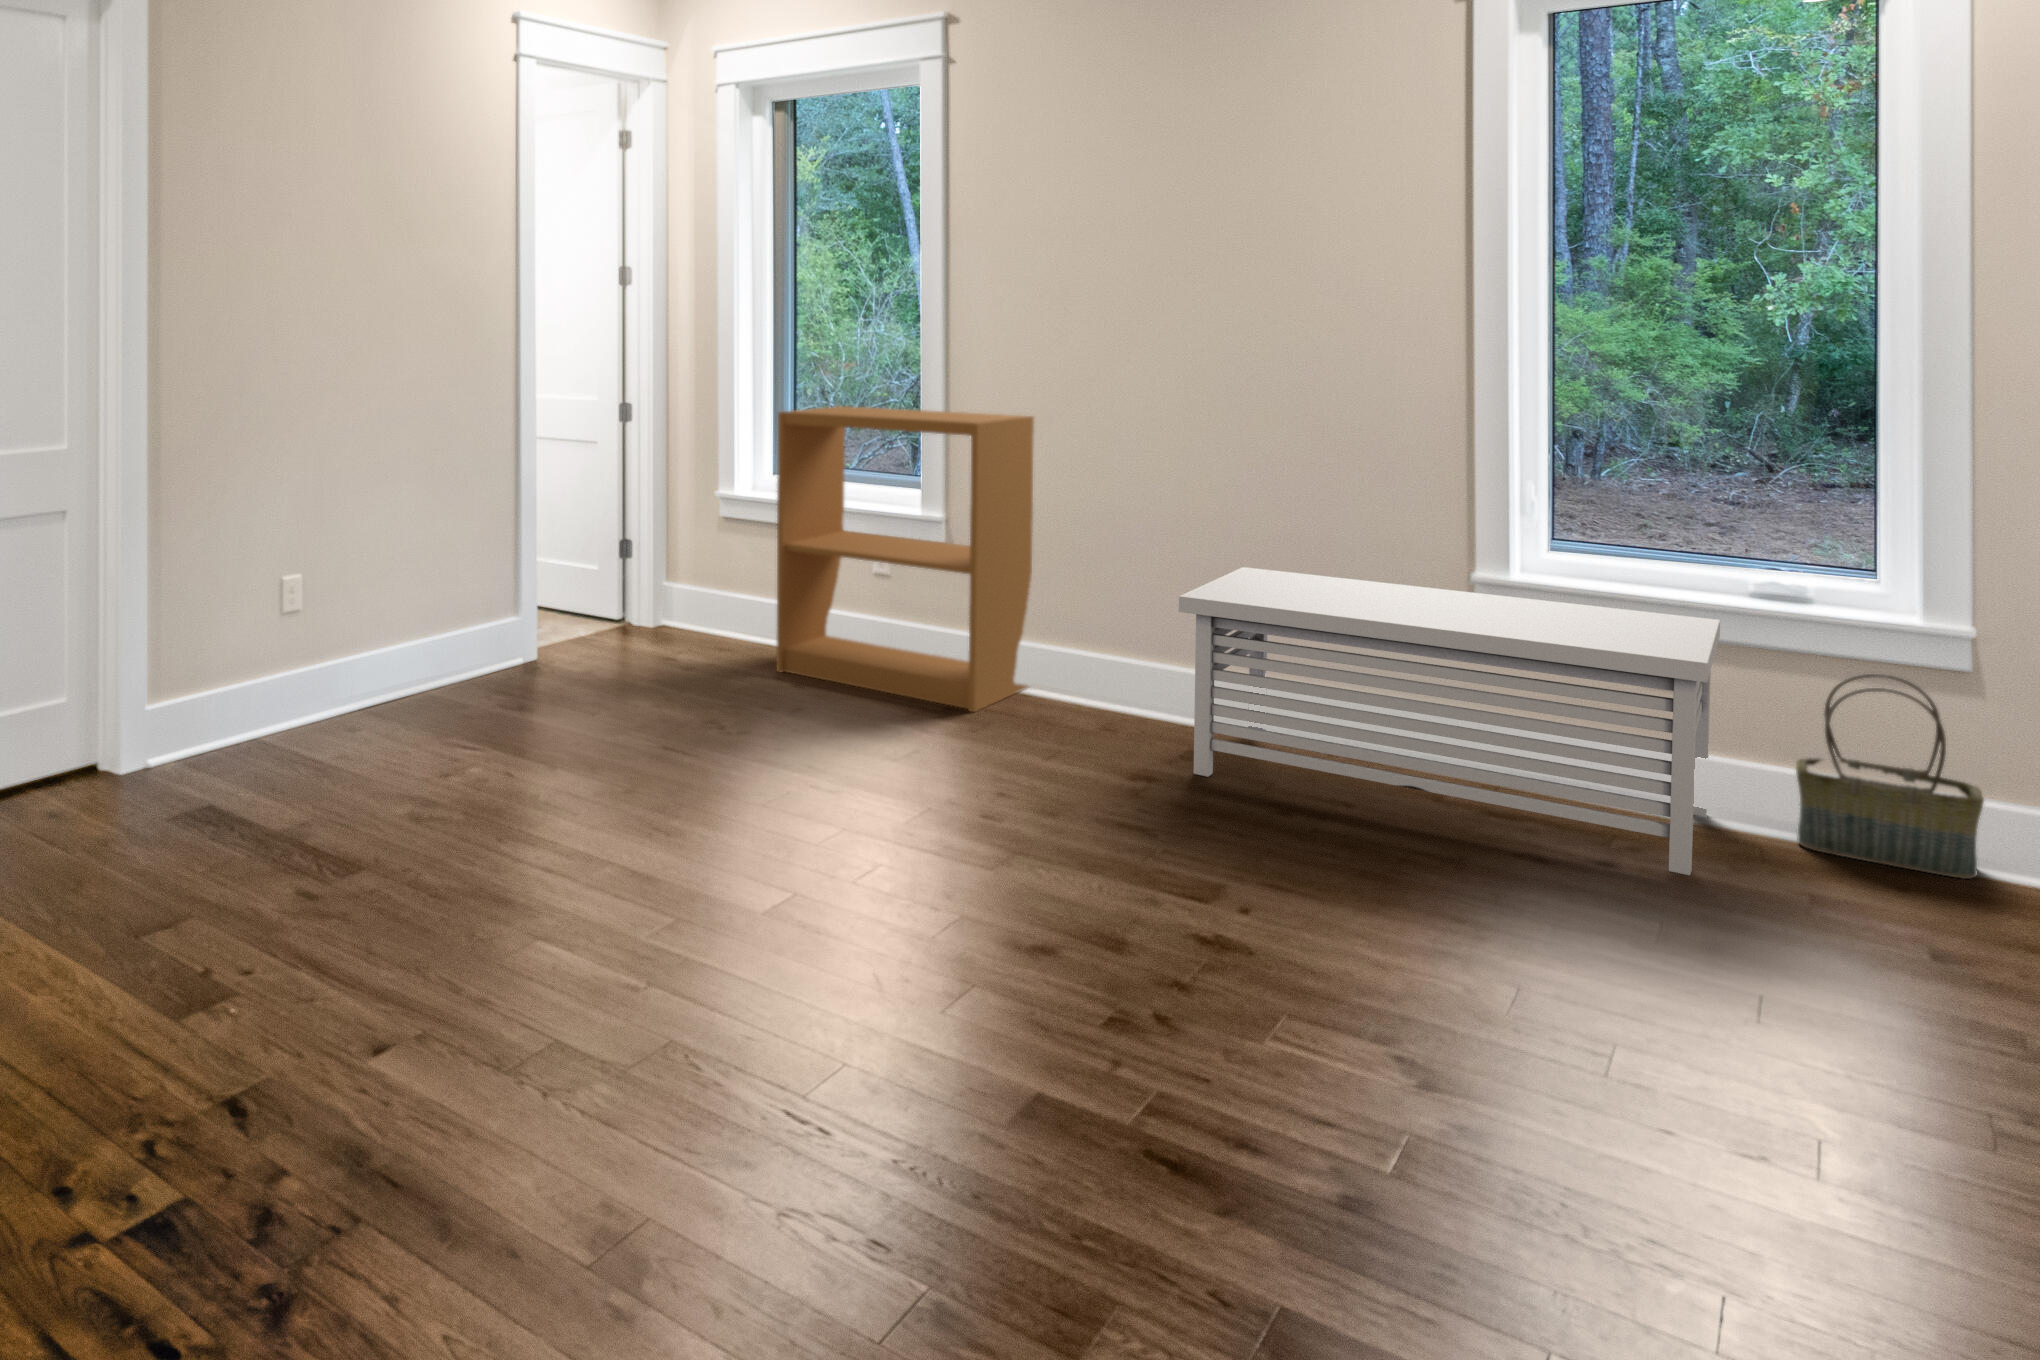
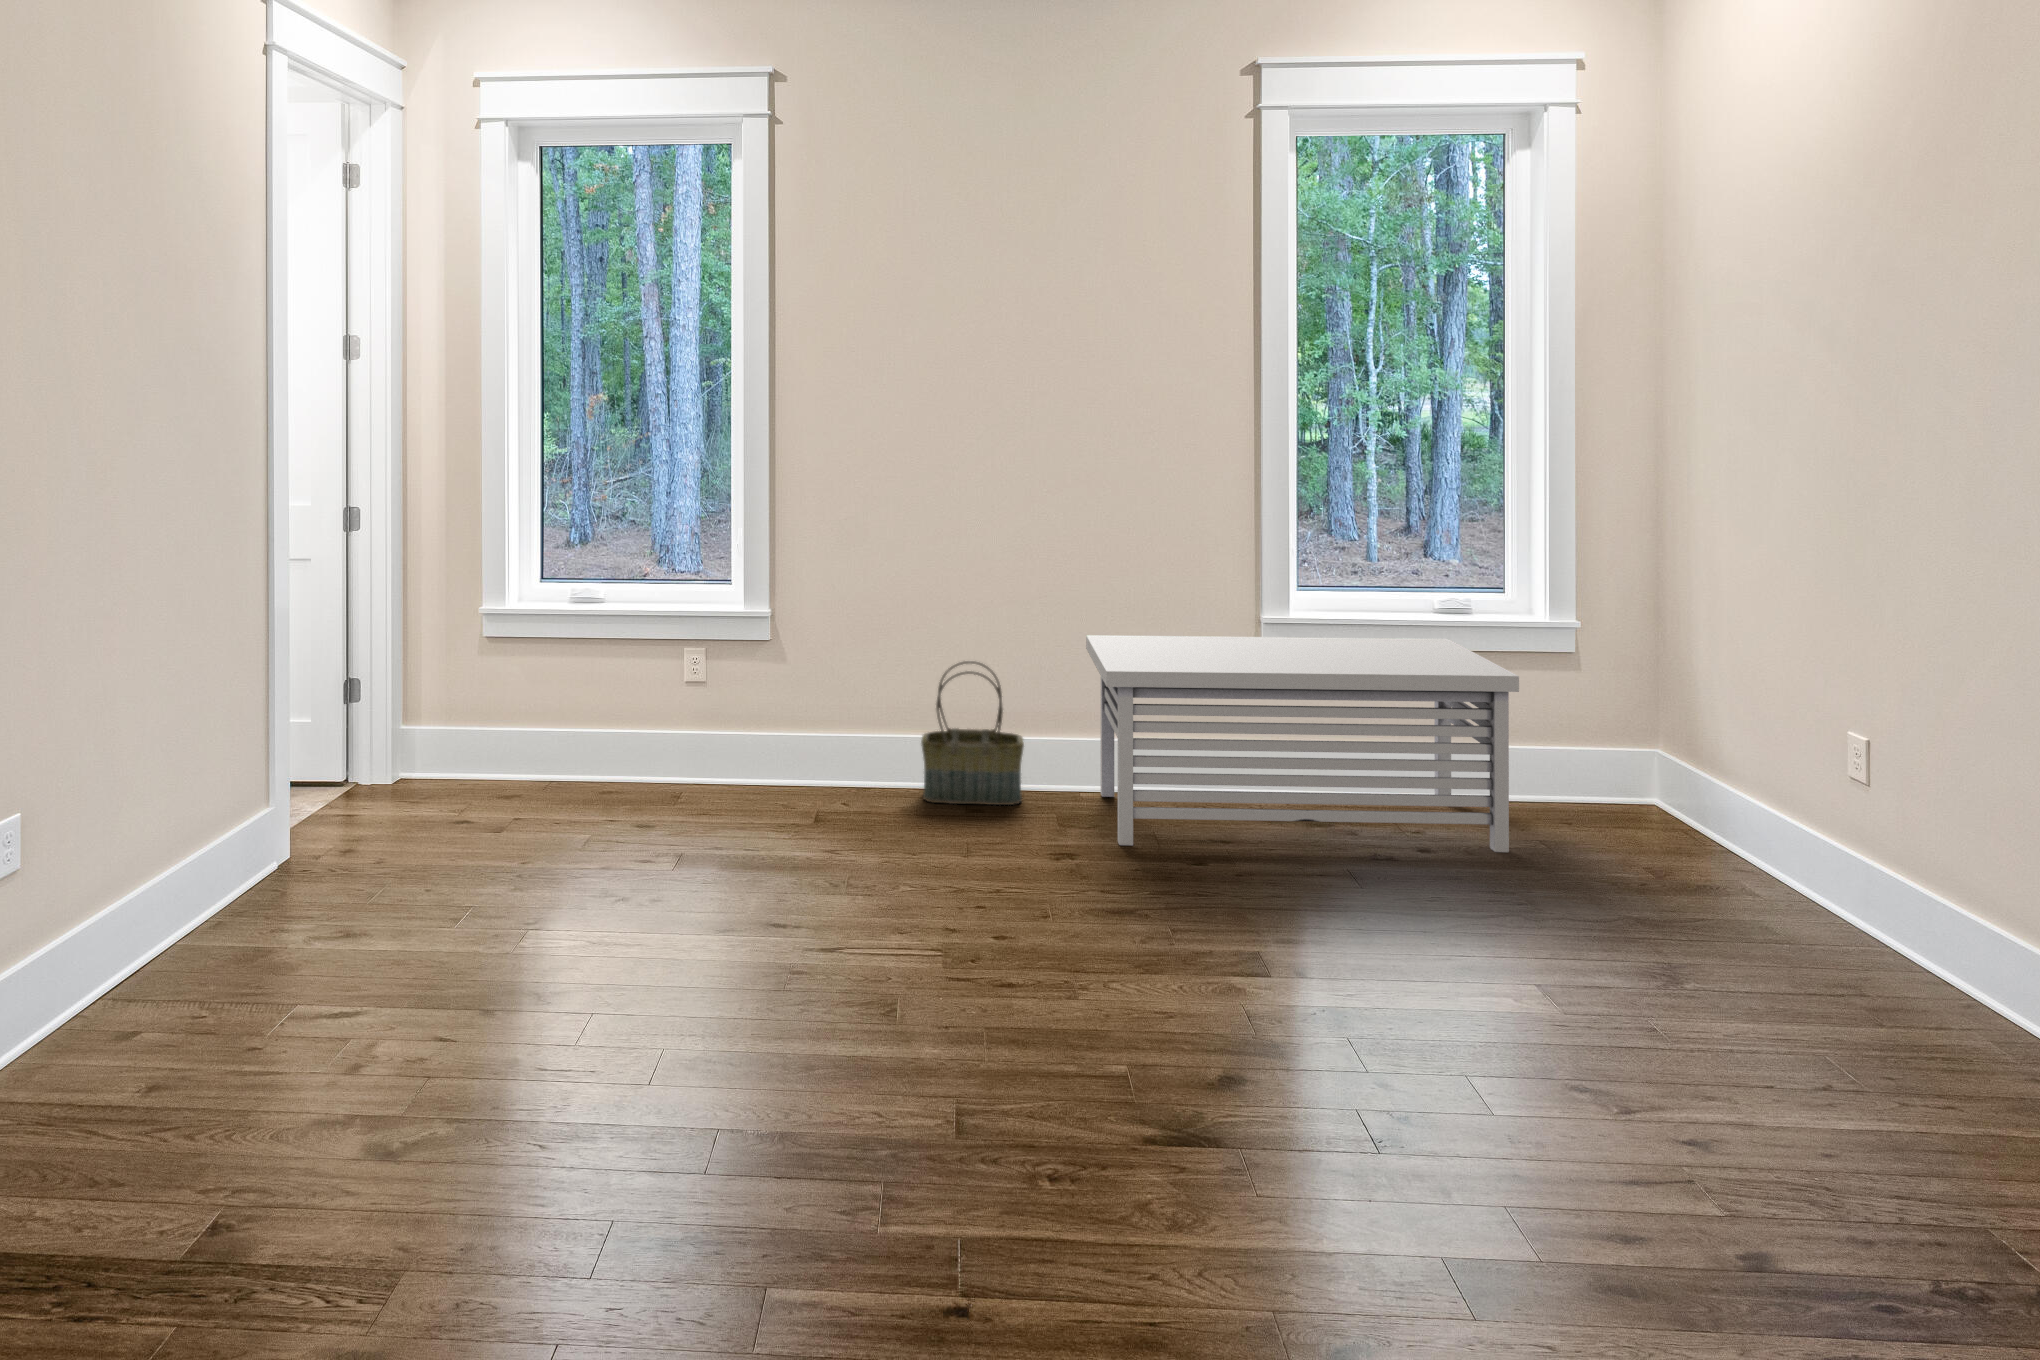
bookshelf: present [776,406,1034,712] -> none [616,497,875,823]
basket: present [1796,674,1984,879] -> present [921,661,1024,805]

